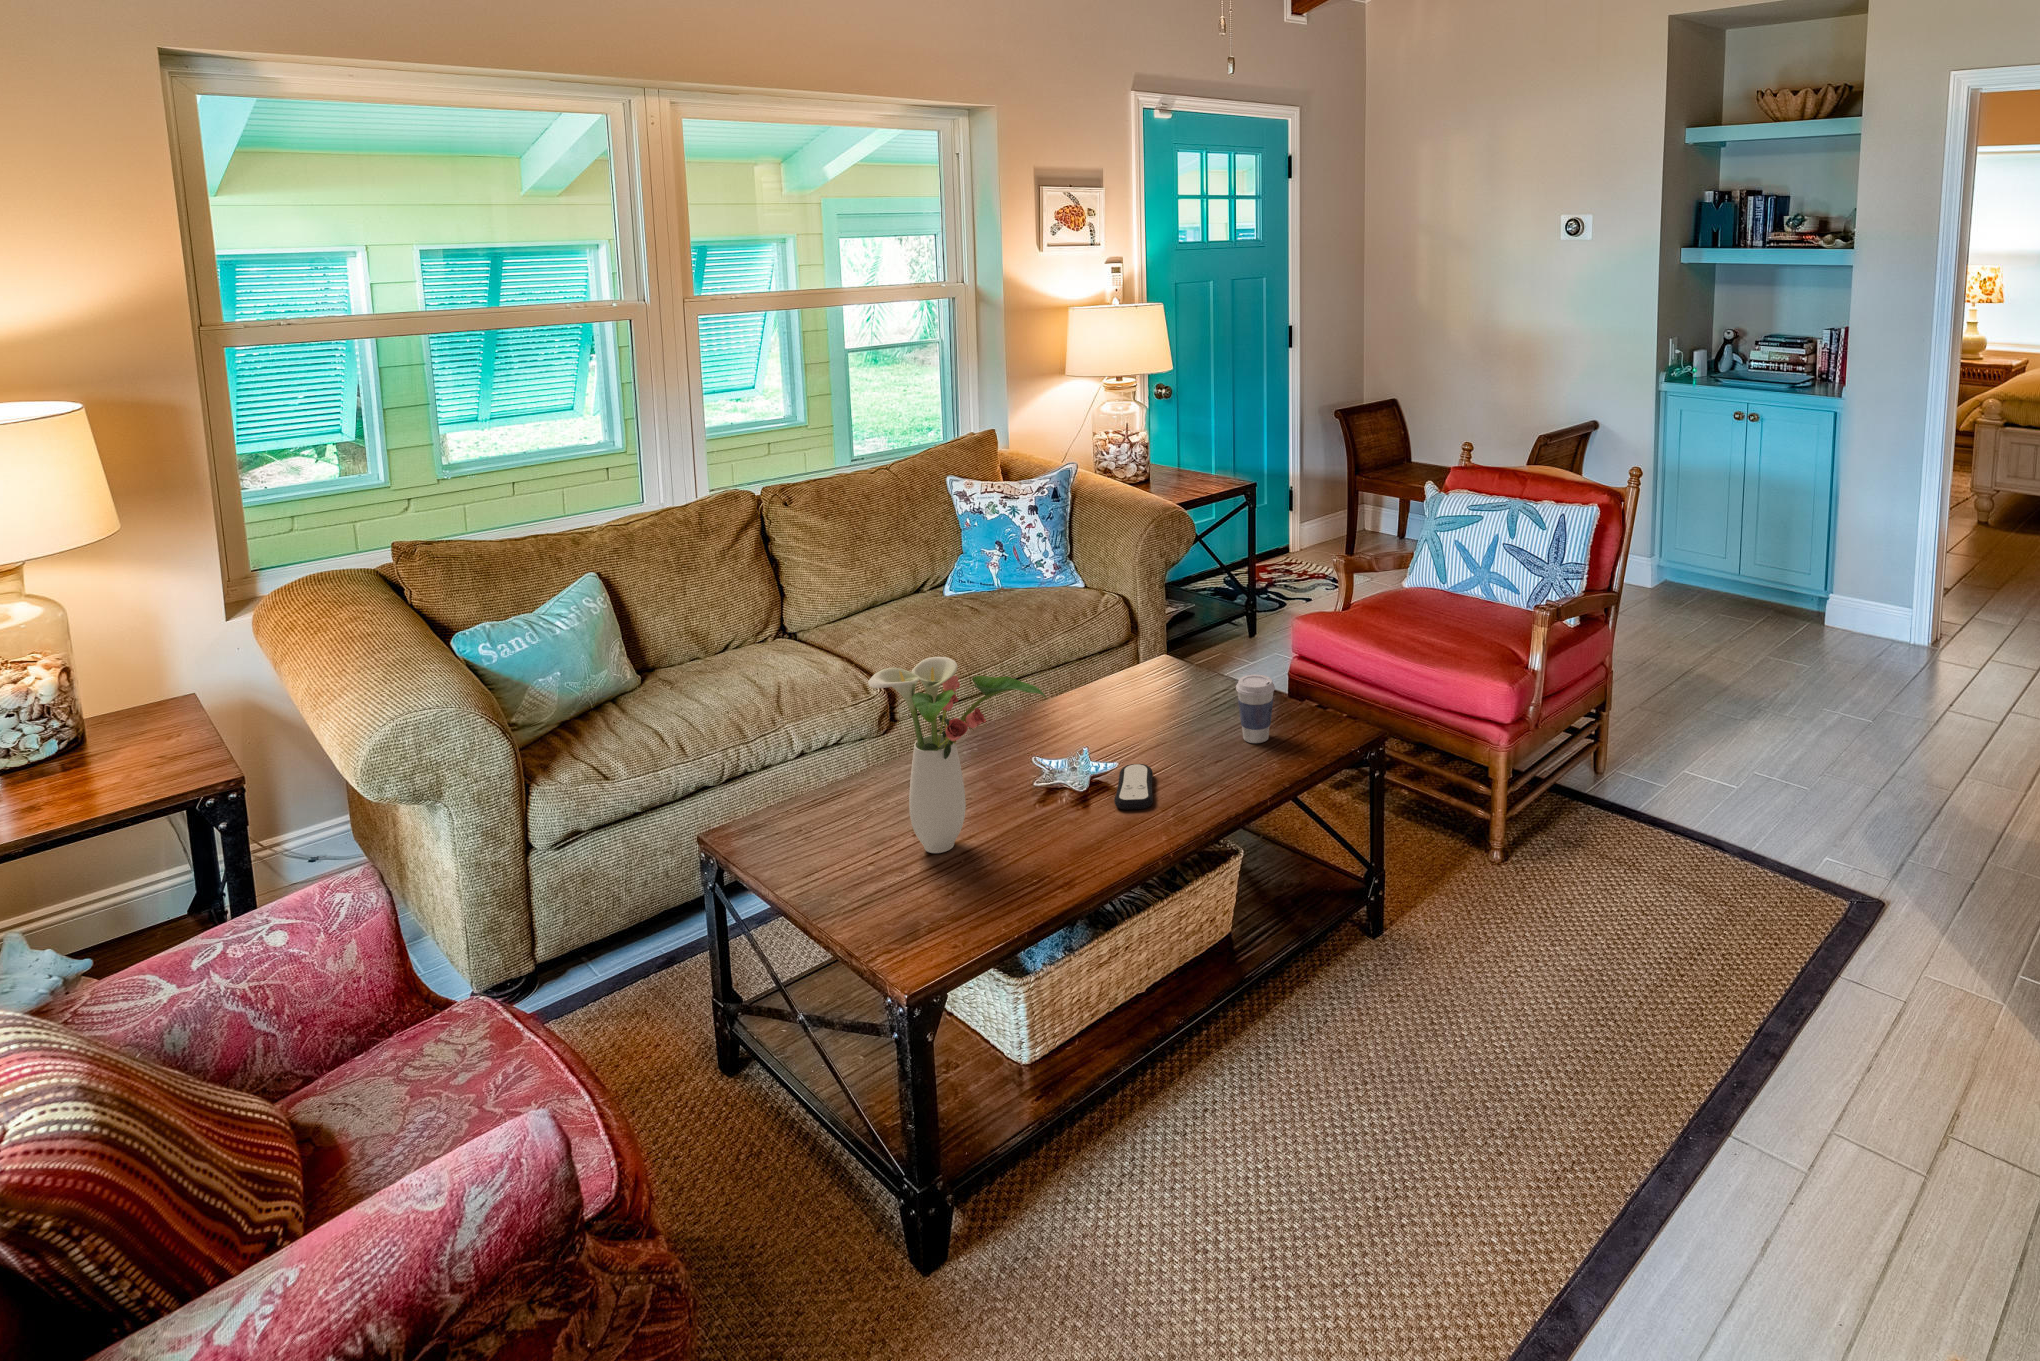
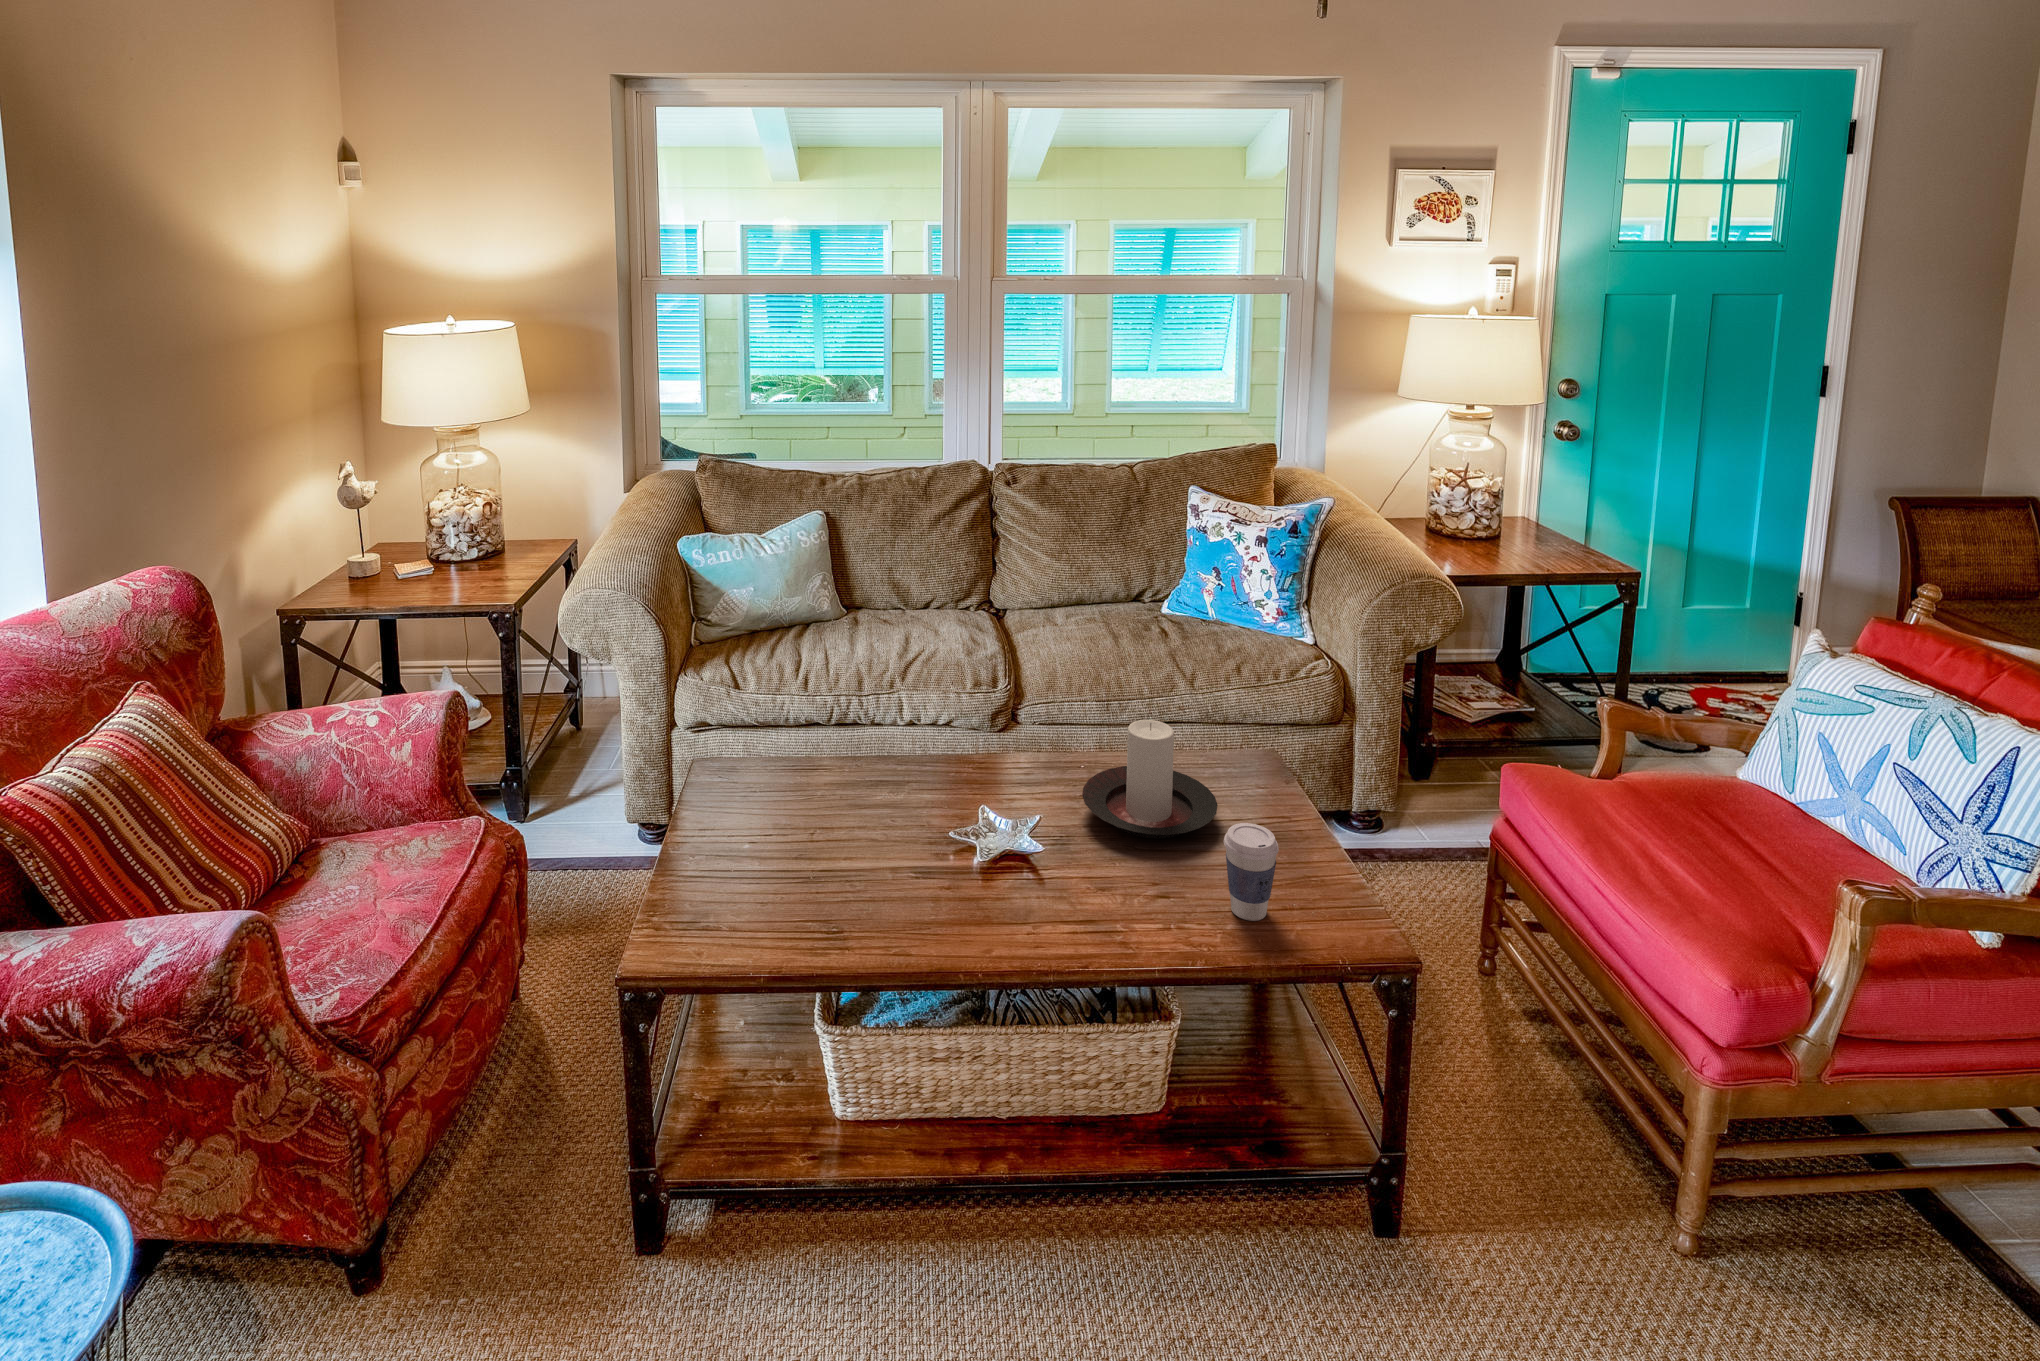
candle holder: none [1073,640,1182,733] -> present [1082,720,1218,838]
flower arrangement: present [868,657,1047,853] -> none [735,667,919,877]
remote control: present [1114,764,1153,810] -> none [996,871,1081,933]

